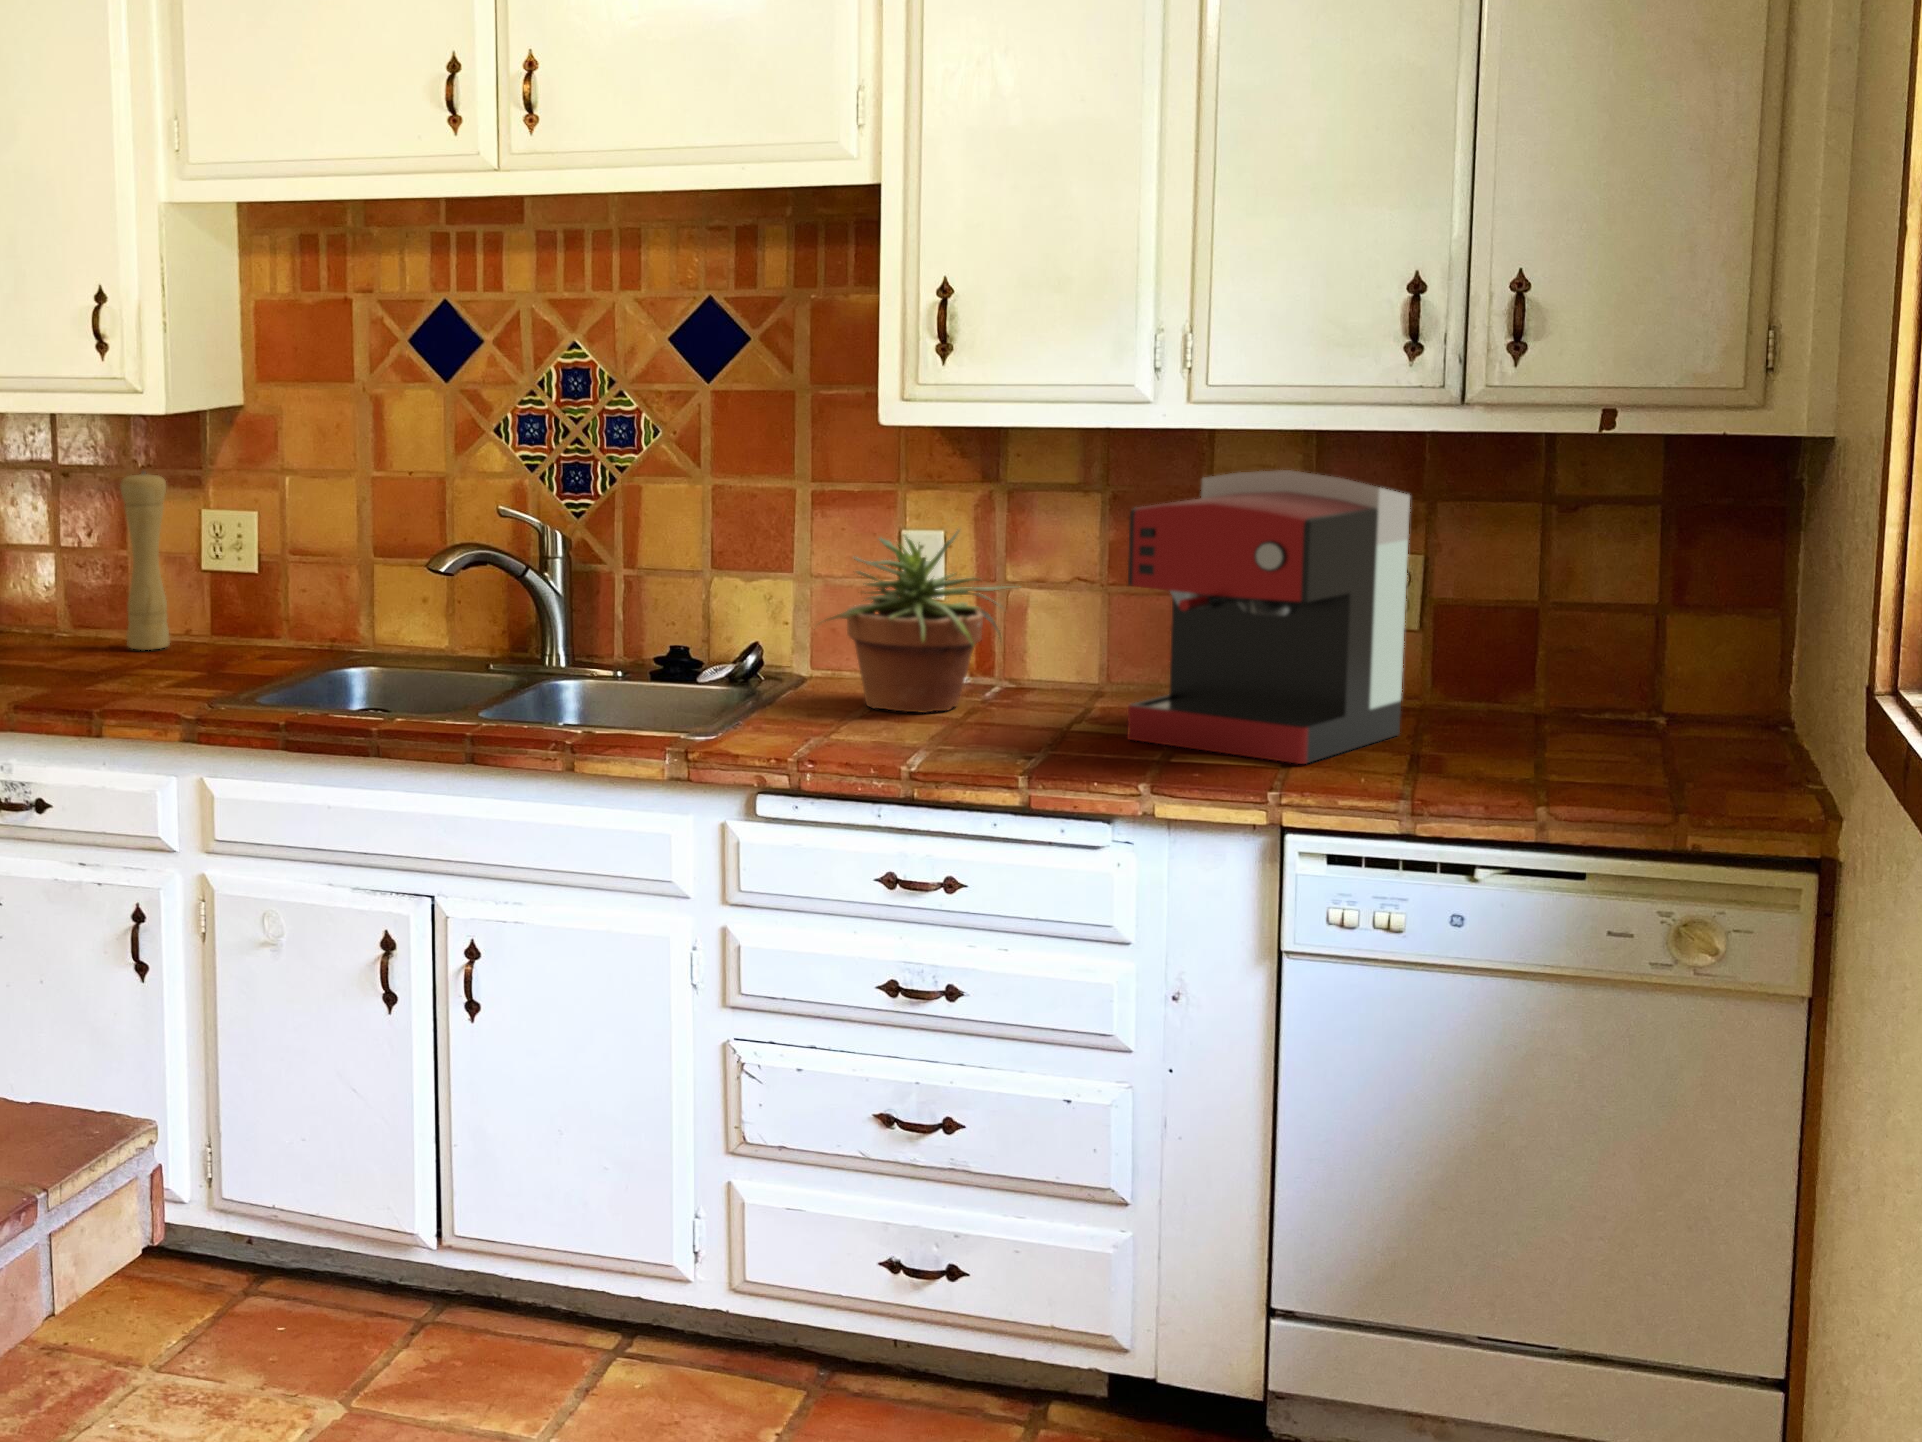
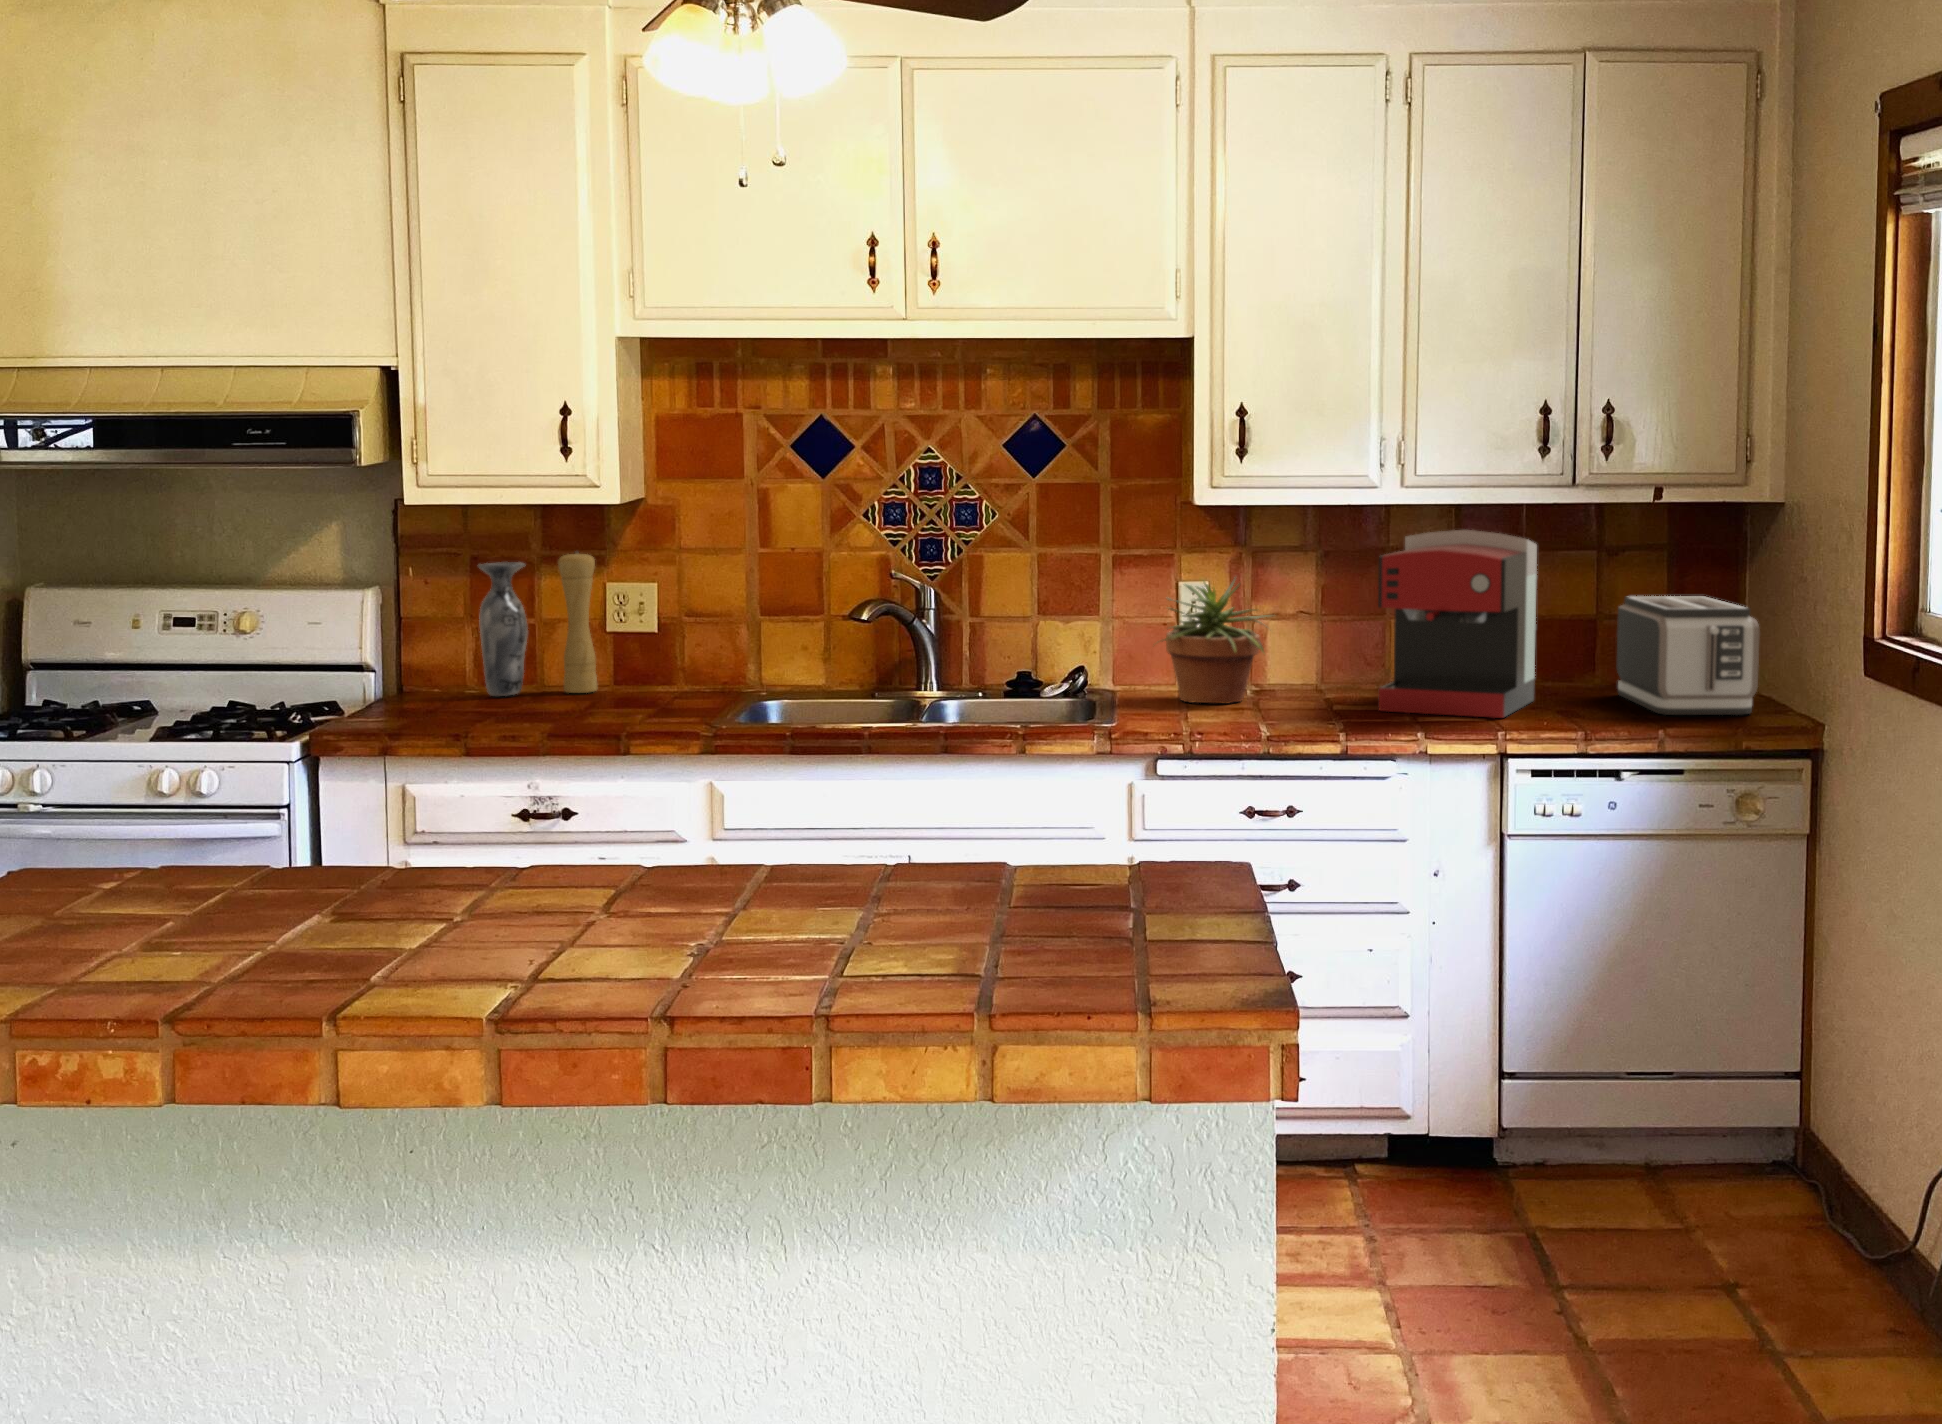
vase: none [24,483,85,649] -> present [479,562,528,696]
toaster: none [1552,579,1756,783] -> present [1617,596,1760,715]

